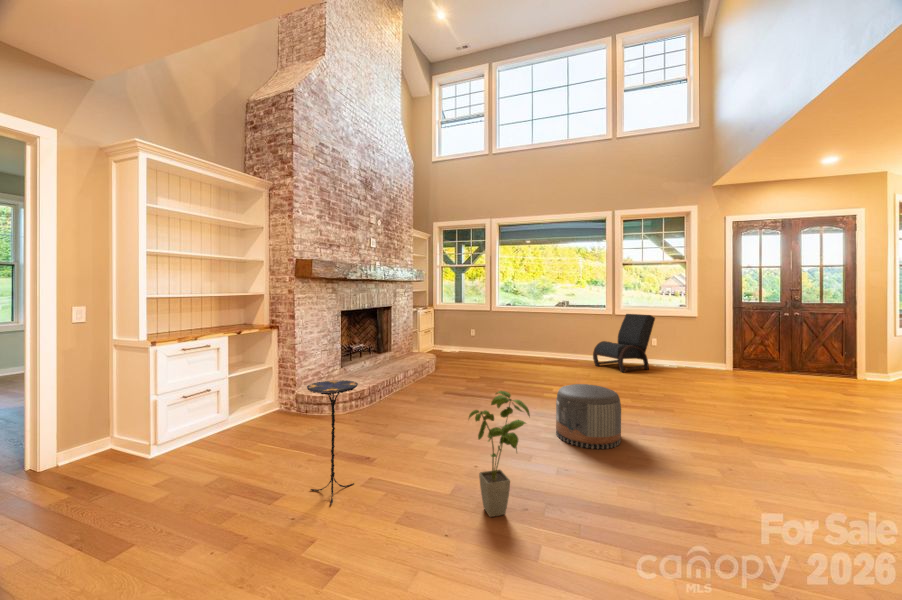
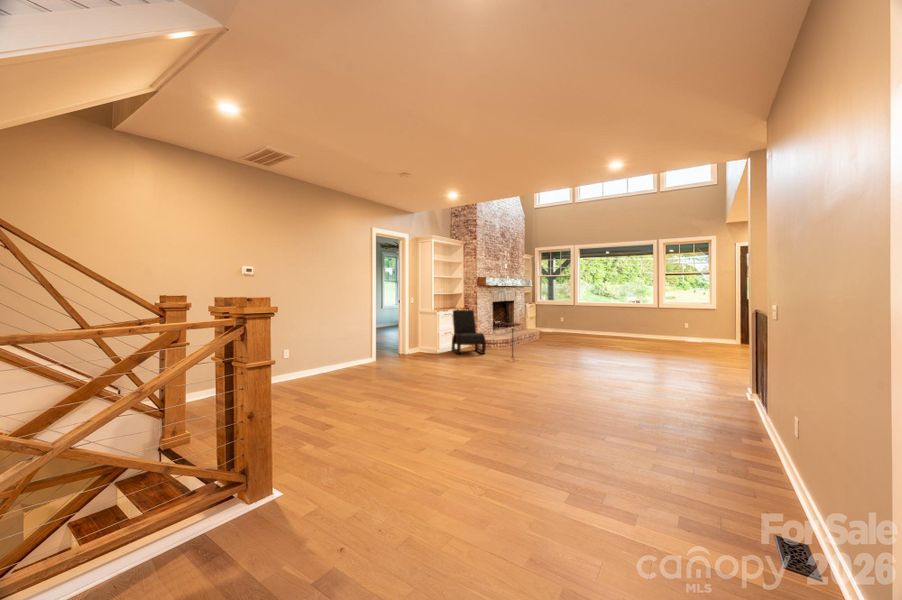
lounge chair: present [593,314,655,372] -> present [452,310,486,355]
pouf: present [556,384,621,449] -> none [603,334,633,359]
house plant: present [469,391,530,517] -> none [562,324,584,366]

